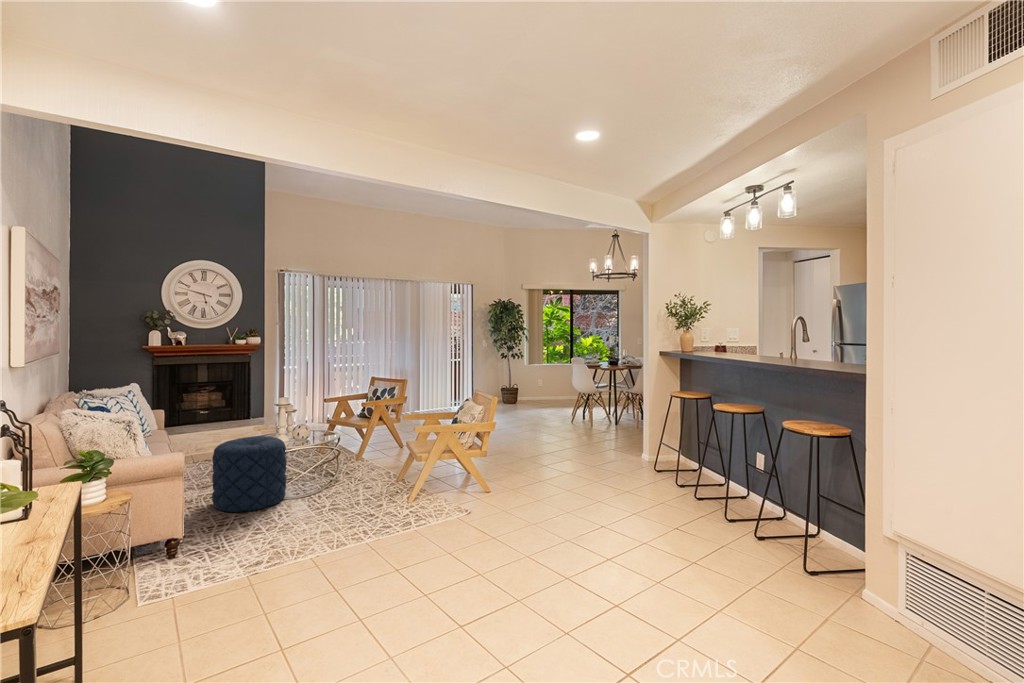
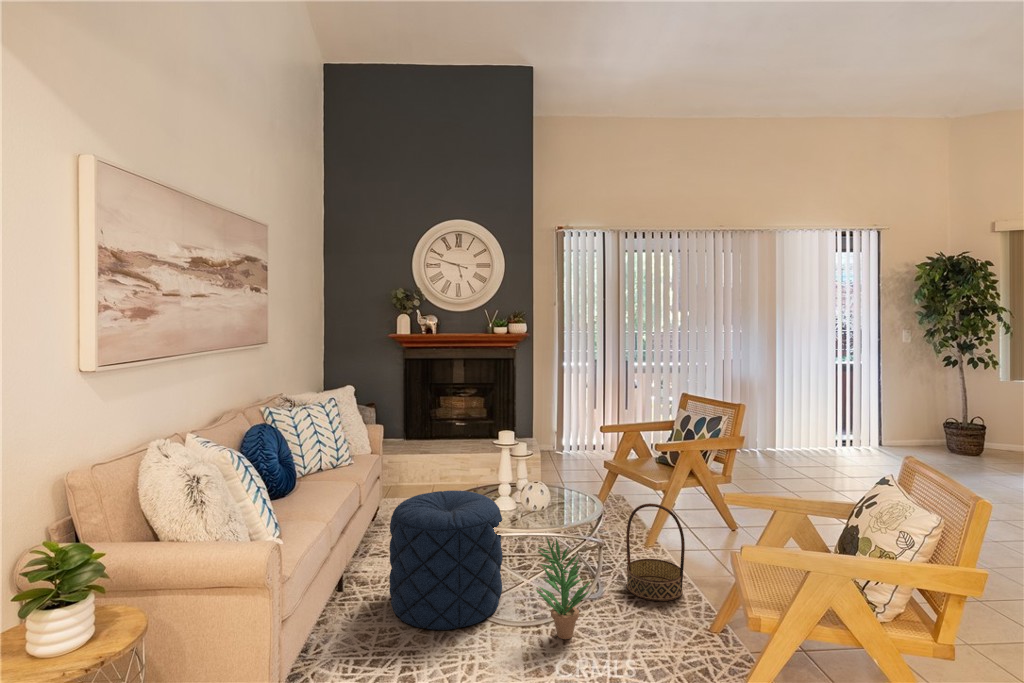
basket: none [353,431,384,479] -> present [626,503,685,601]
potted plant: none [311,448,342,499] -> present [536,538,591,639]

